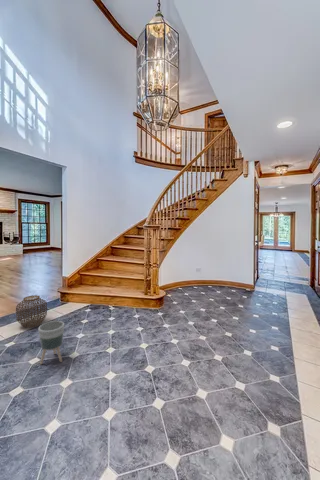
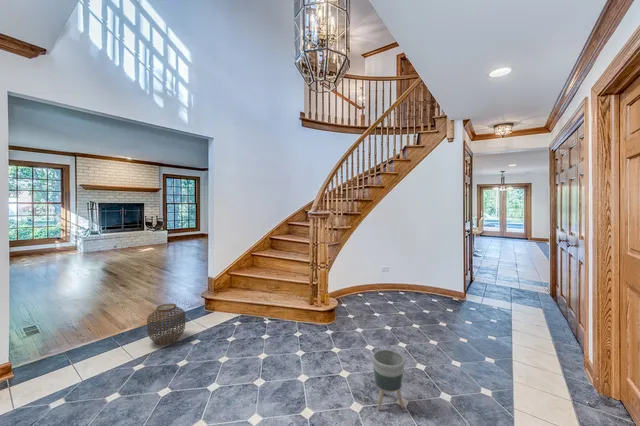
planter: present [38,321,64,364] -> present [373,349,405,411]

